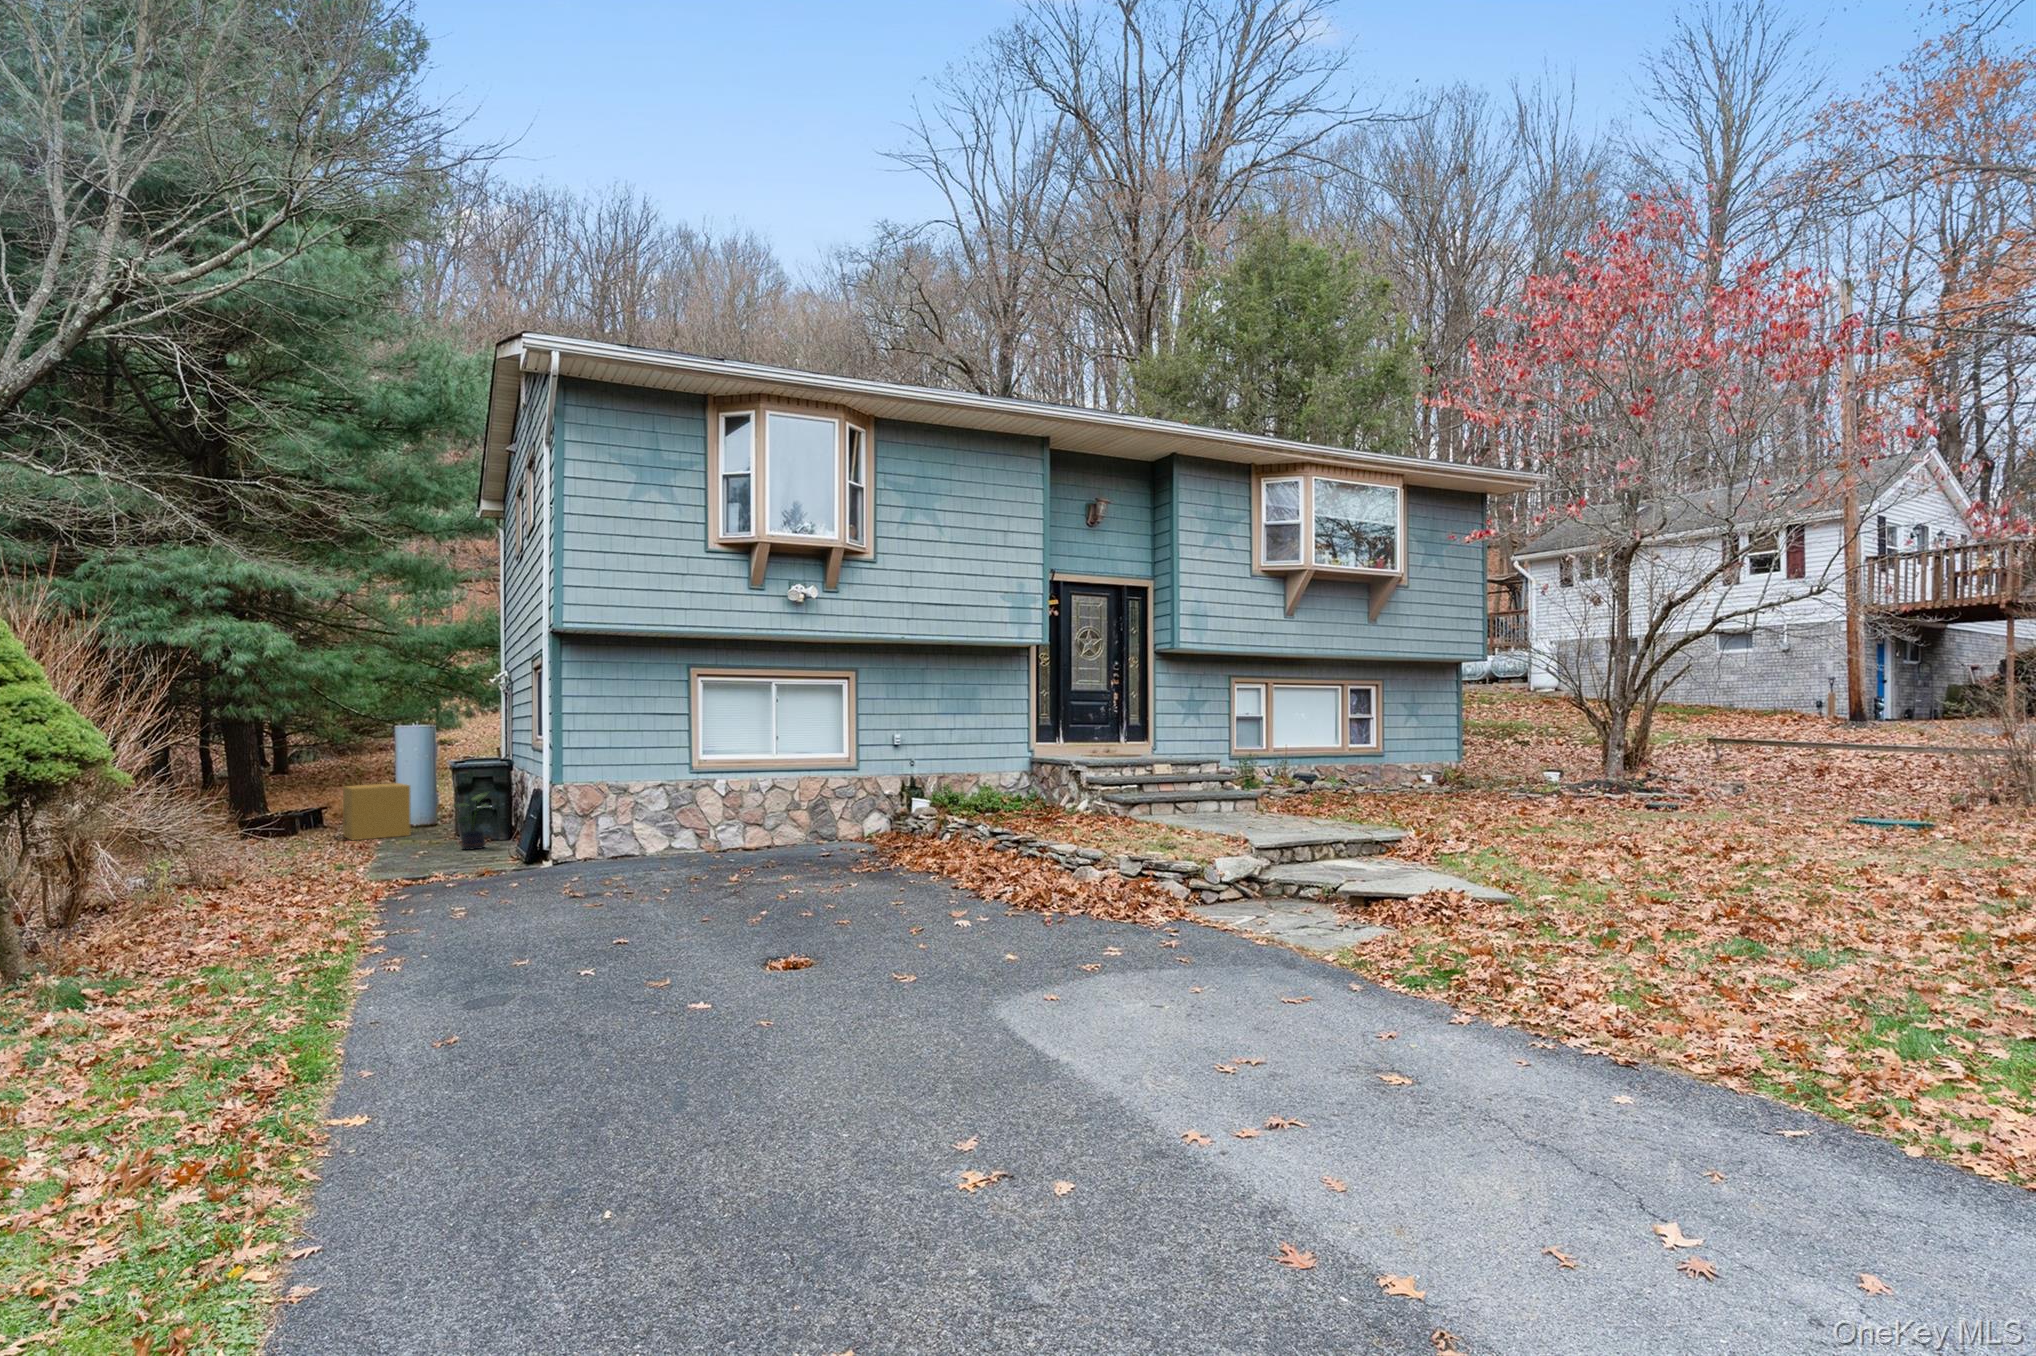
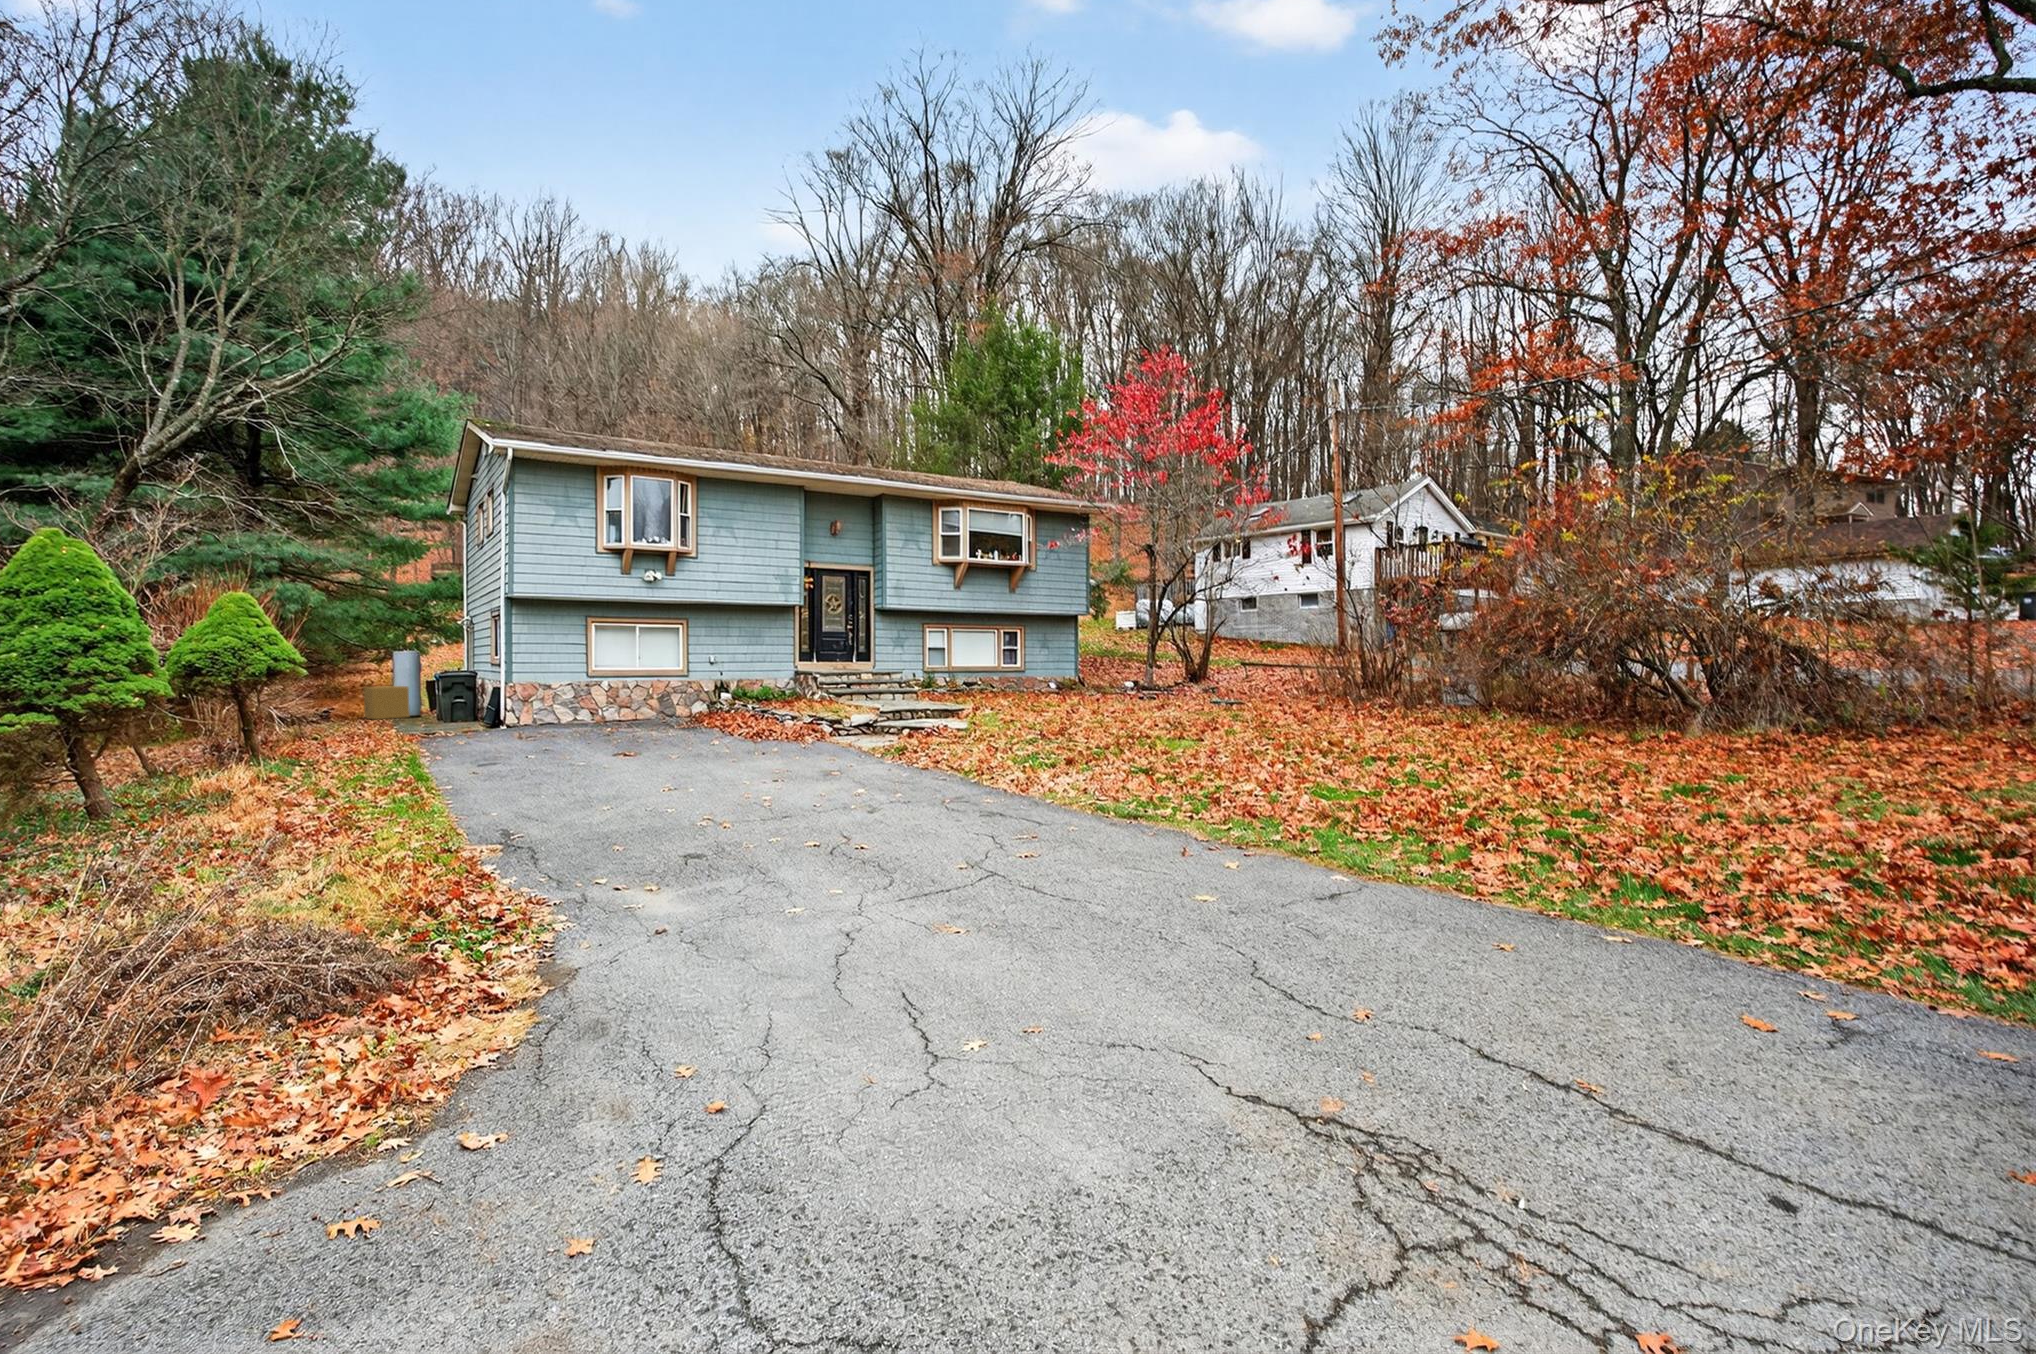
potted plant: present [454,792,490,850] -> none [442,689,467,722]

